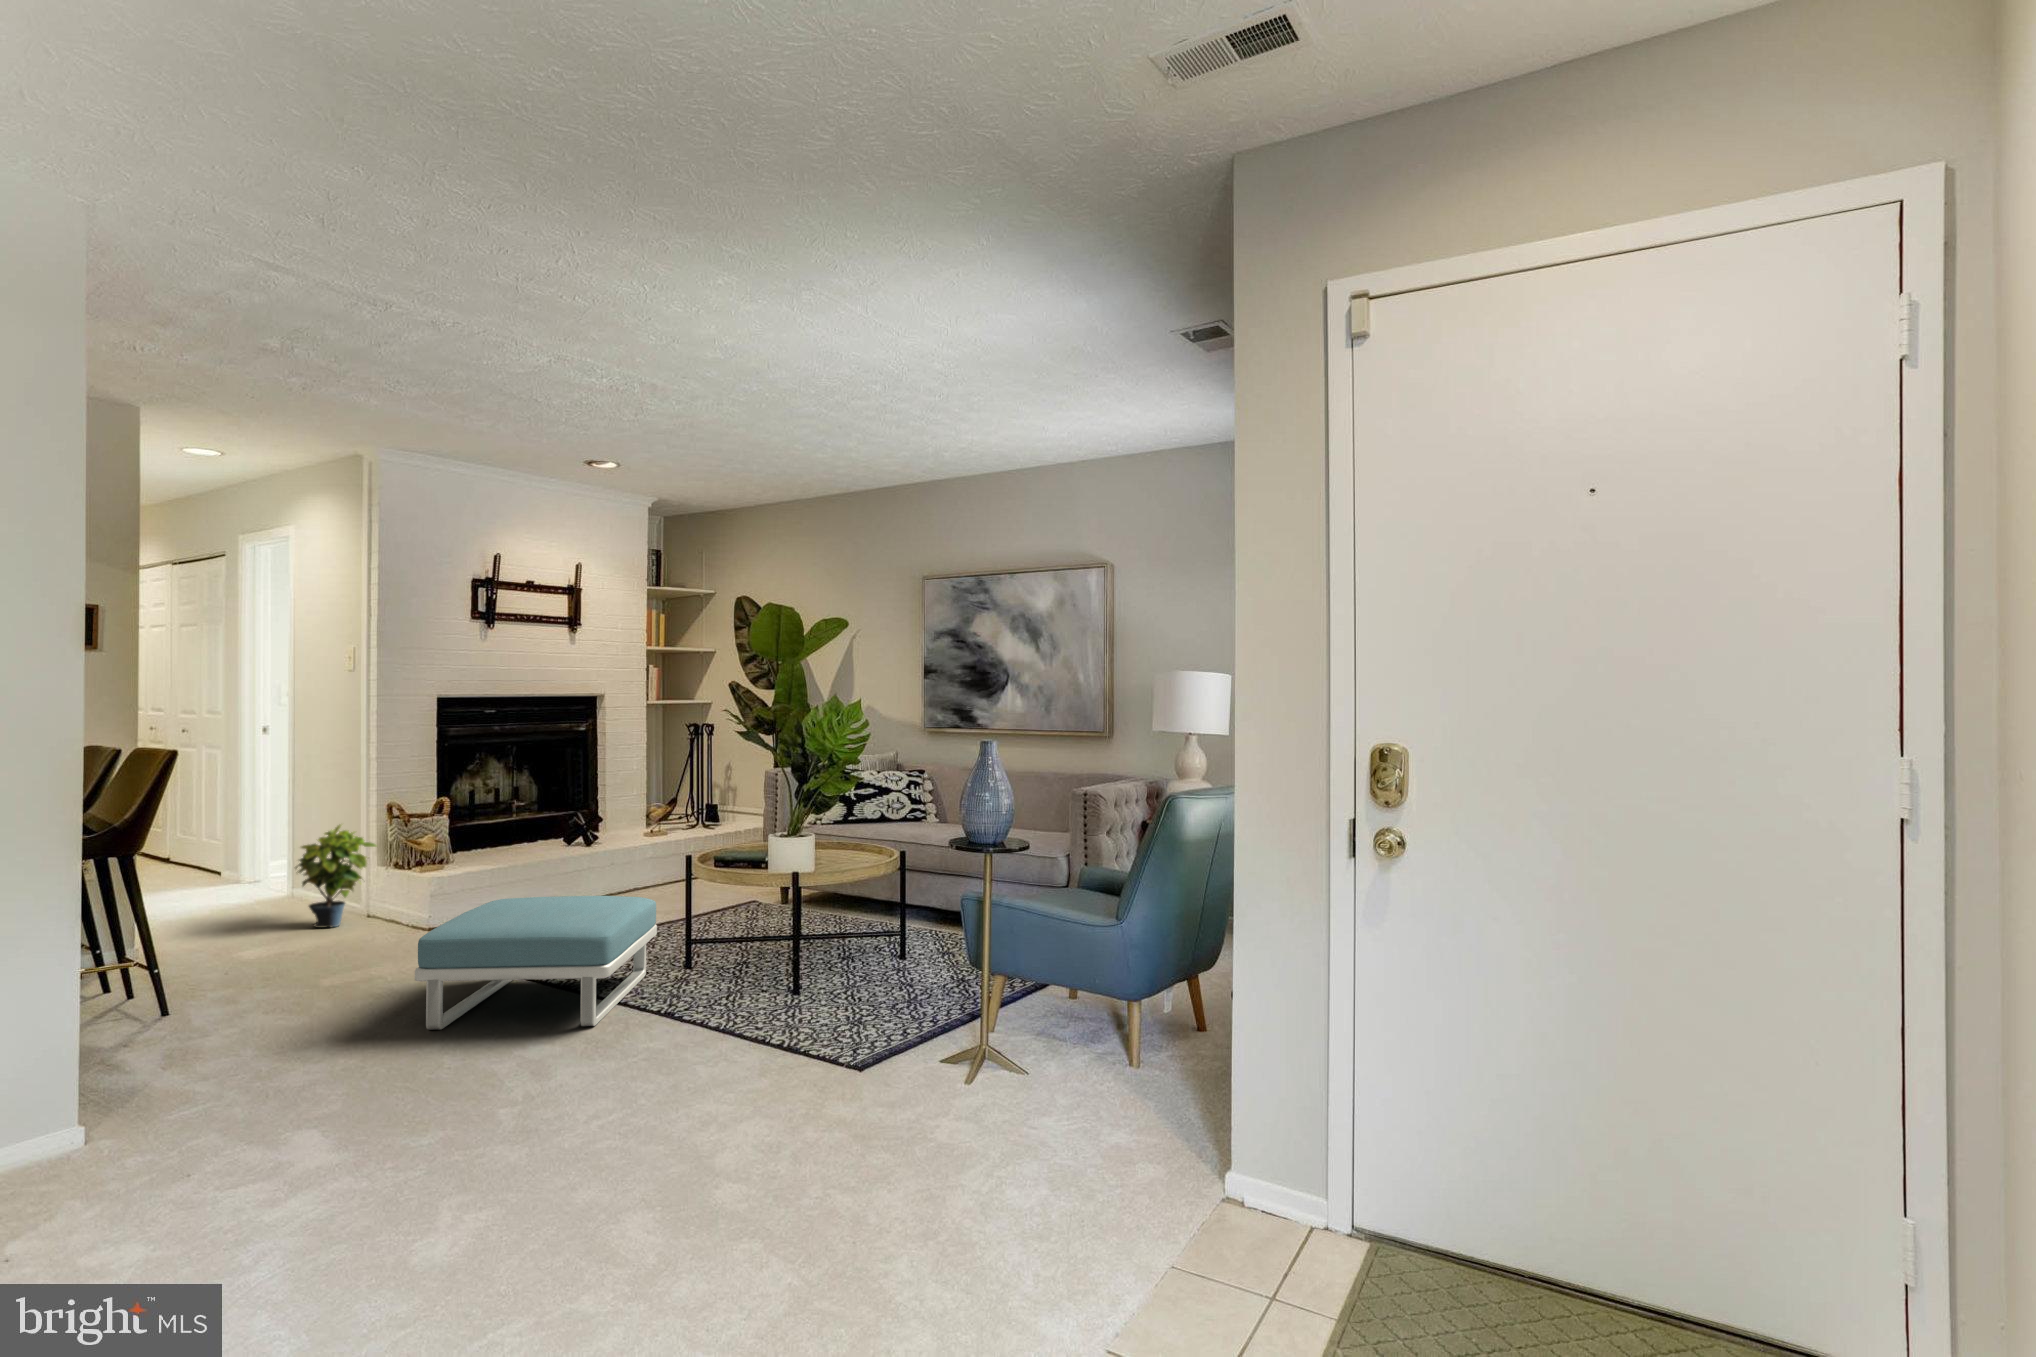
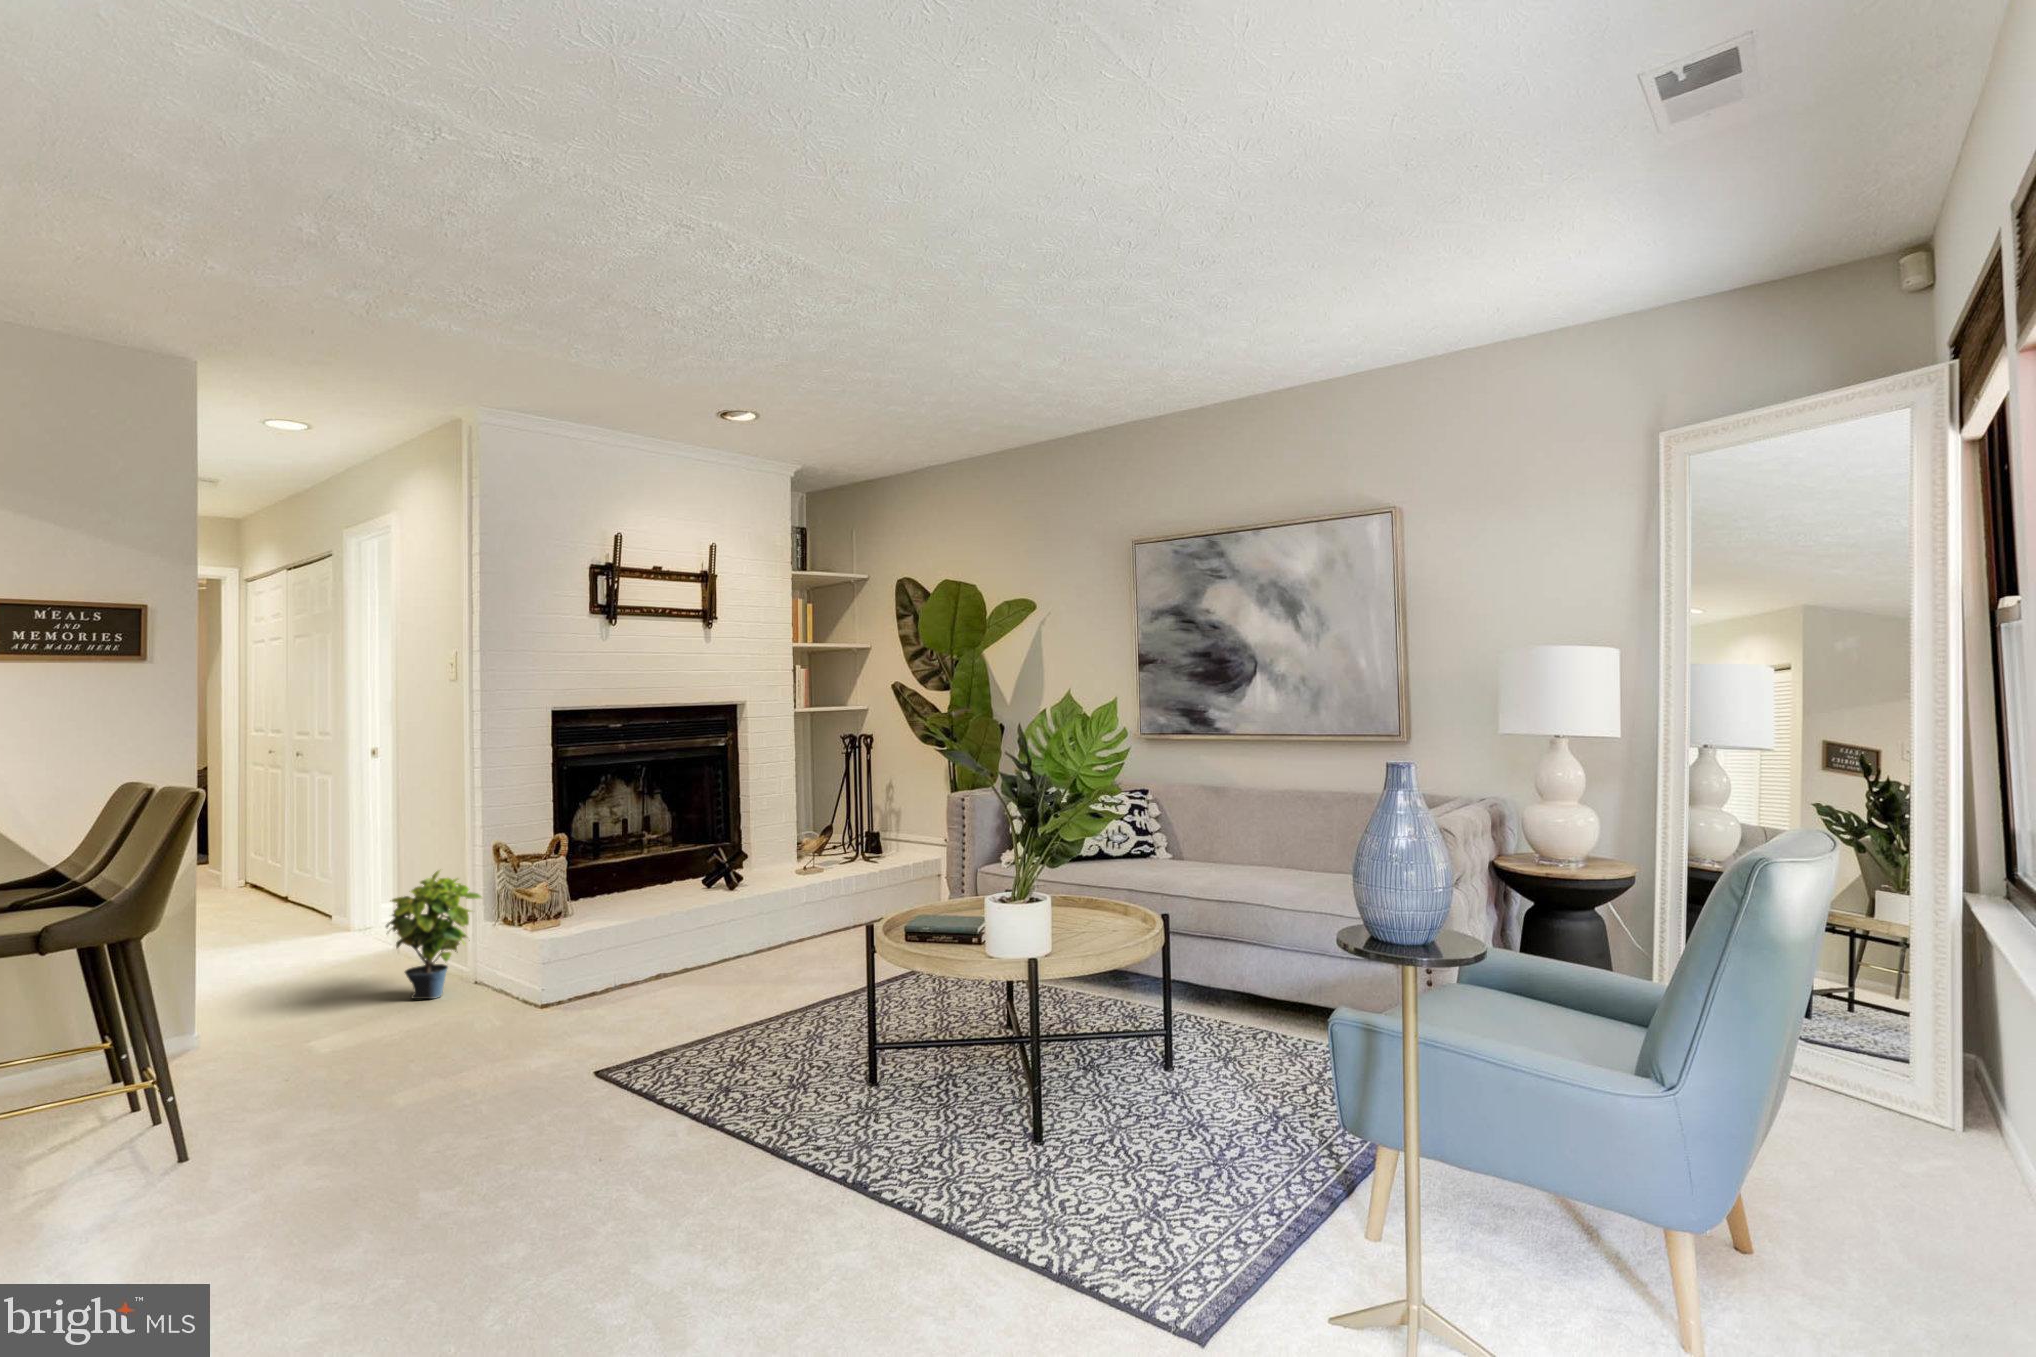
footstool: present [415,896,657,1030] -> none [500,980,828,1193]

